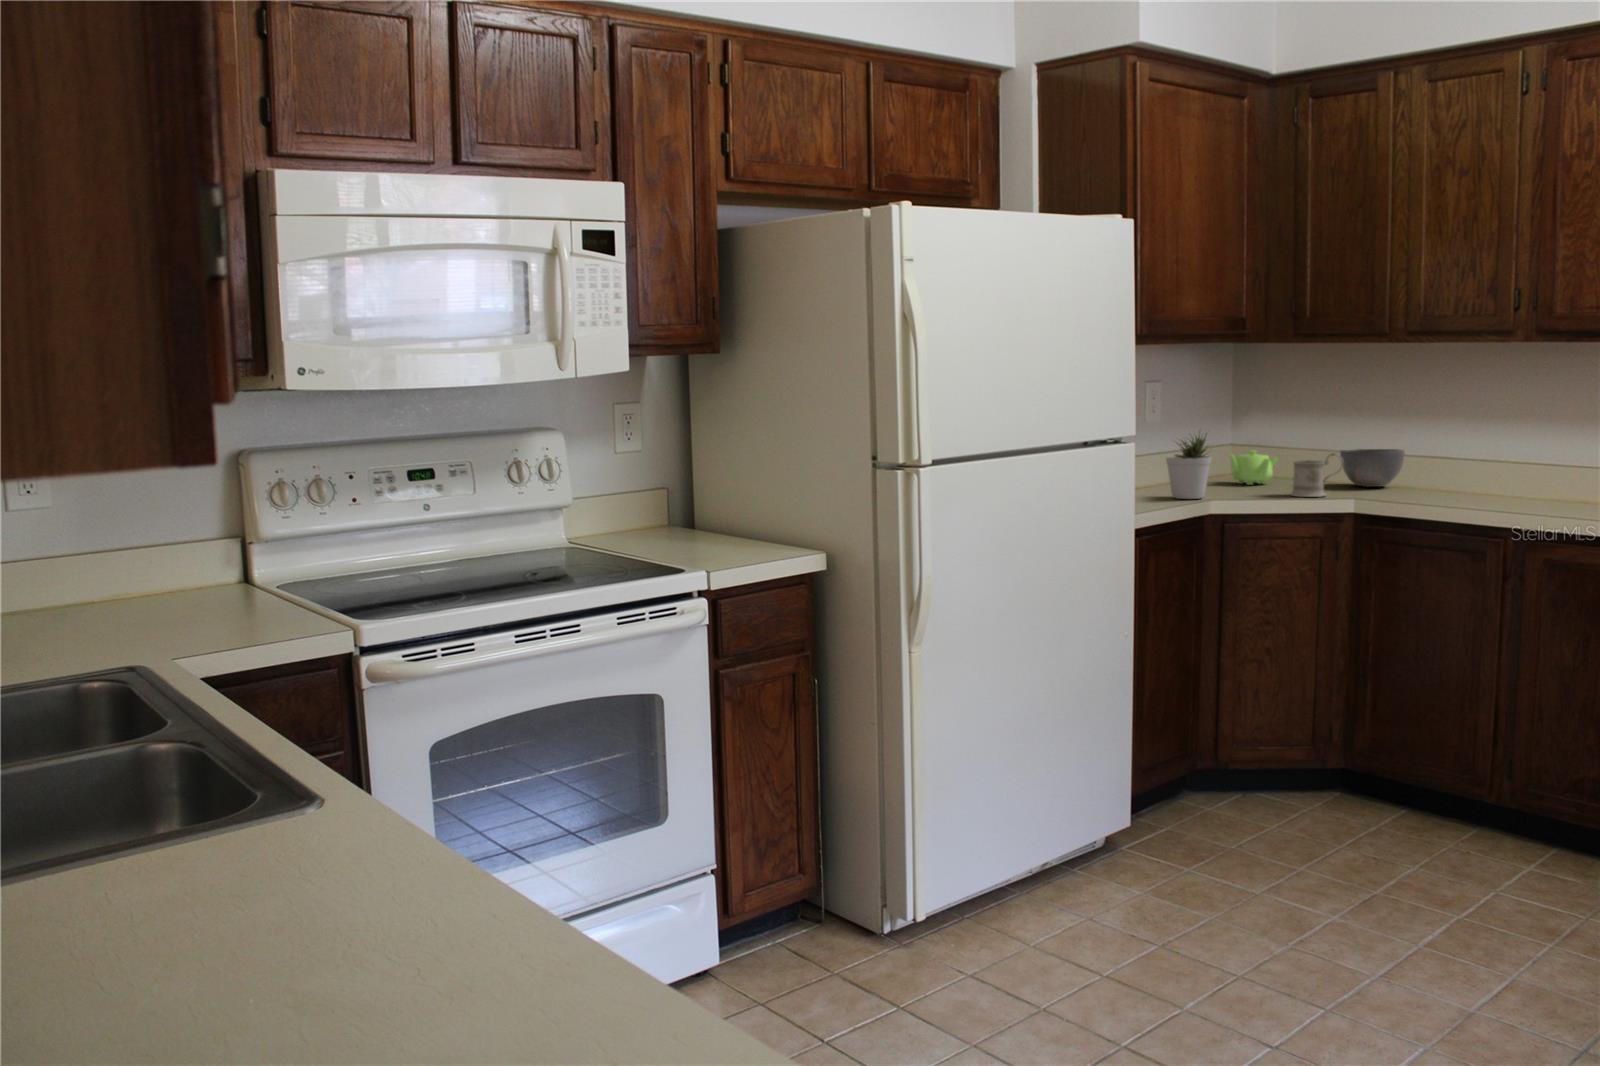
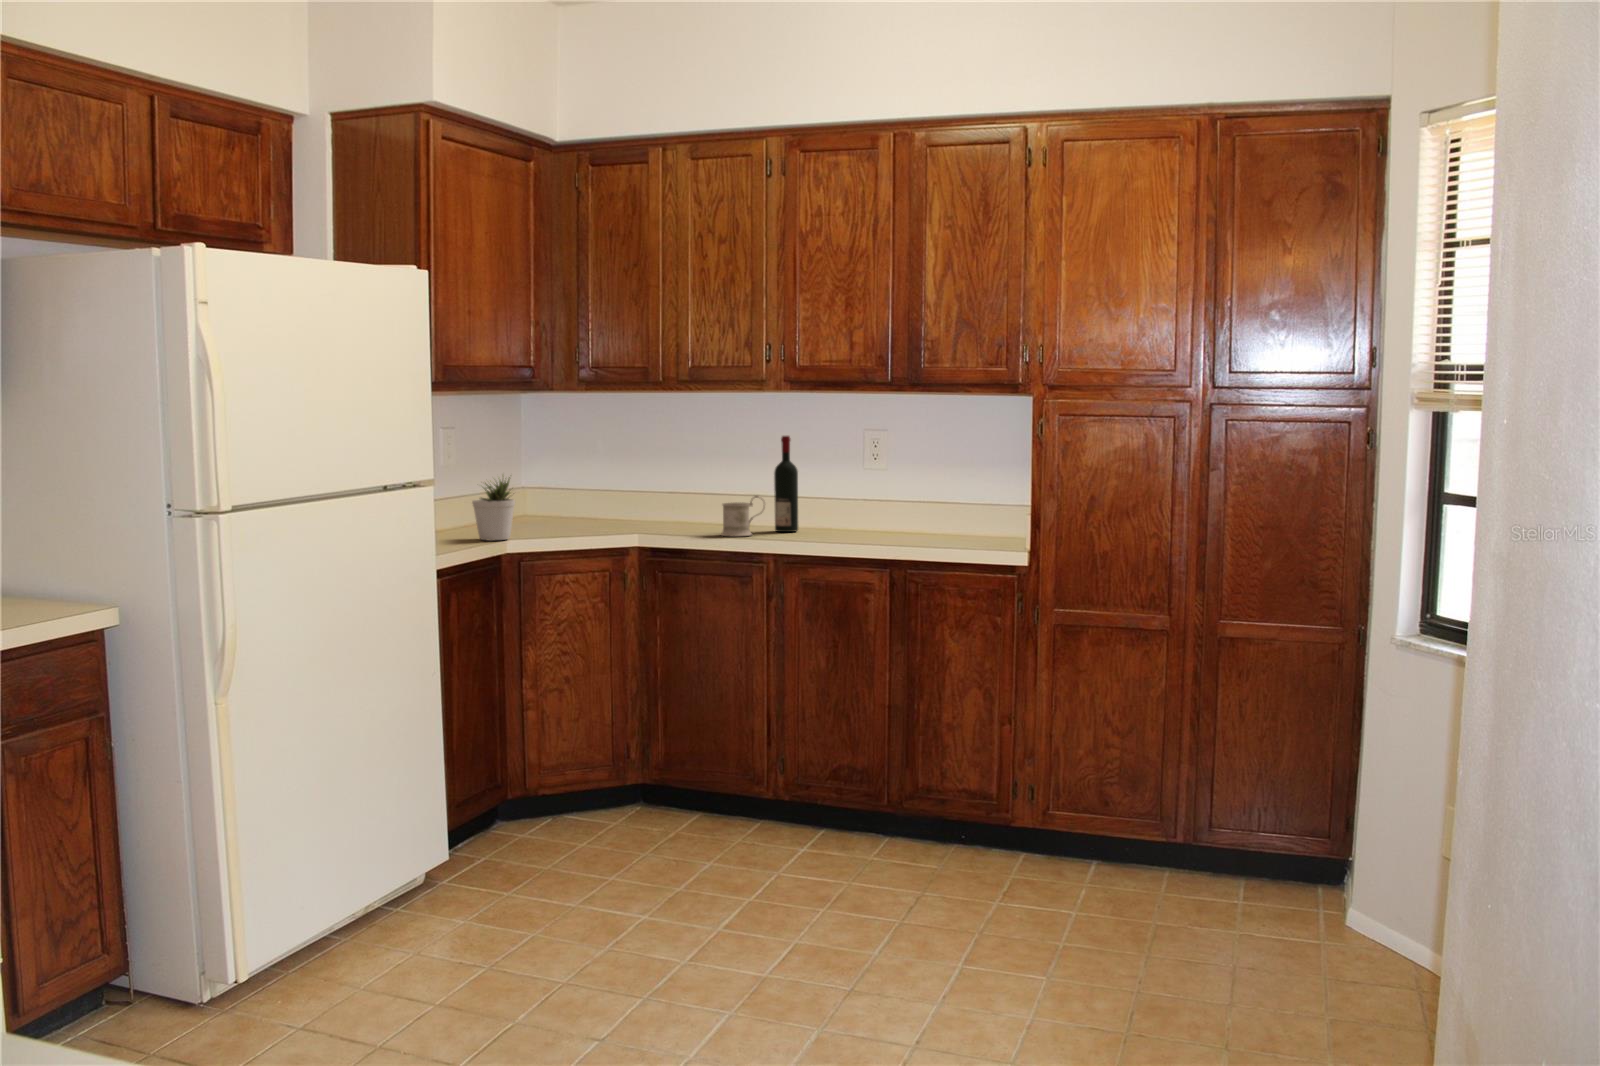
wine bottle: none [1511,389,1544,499] -> present [774,436,798,532]
bowl: present [1340,449,1405,487] -> none [634,490,689,525]
teapot: present [1229,451,1278,485] -> none [532,494,580,526]
mug: present [1291,453,1343,497] -> present [721,495,765,536]

